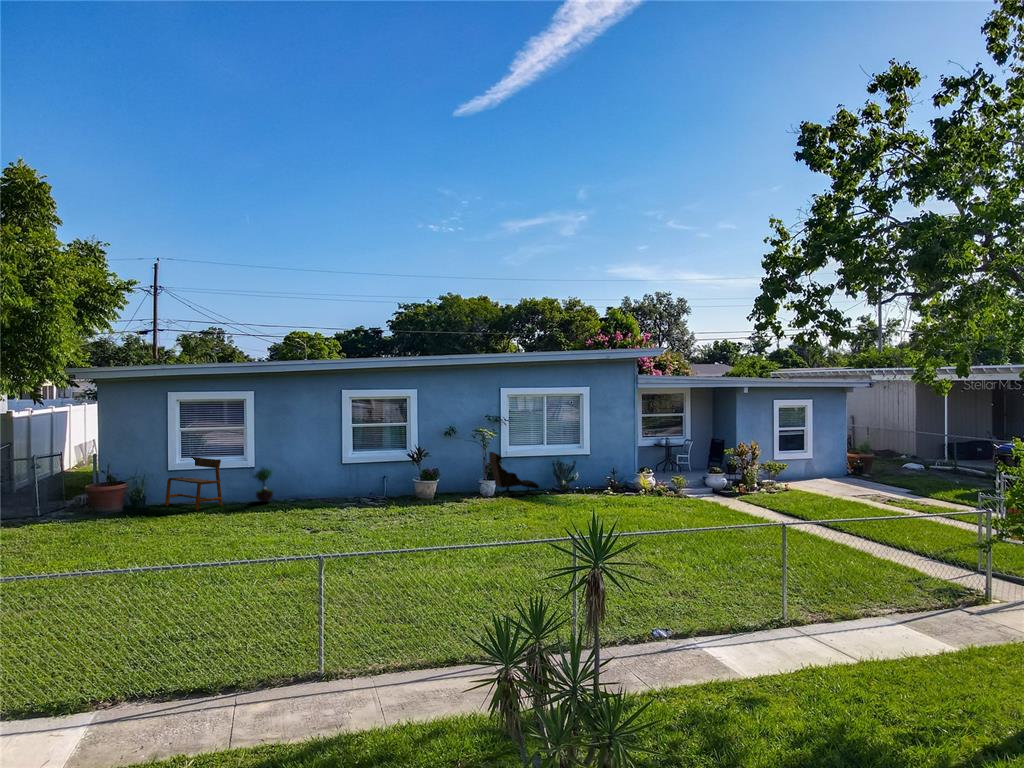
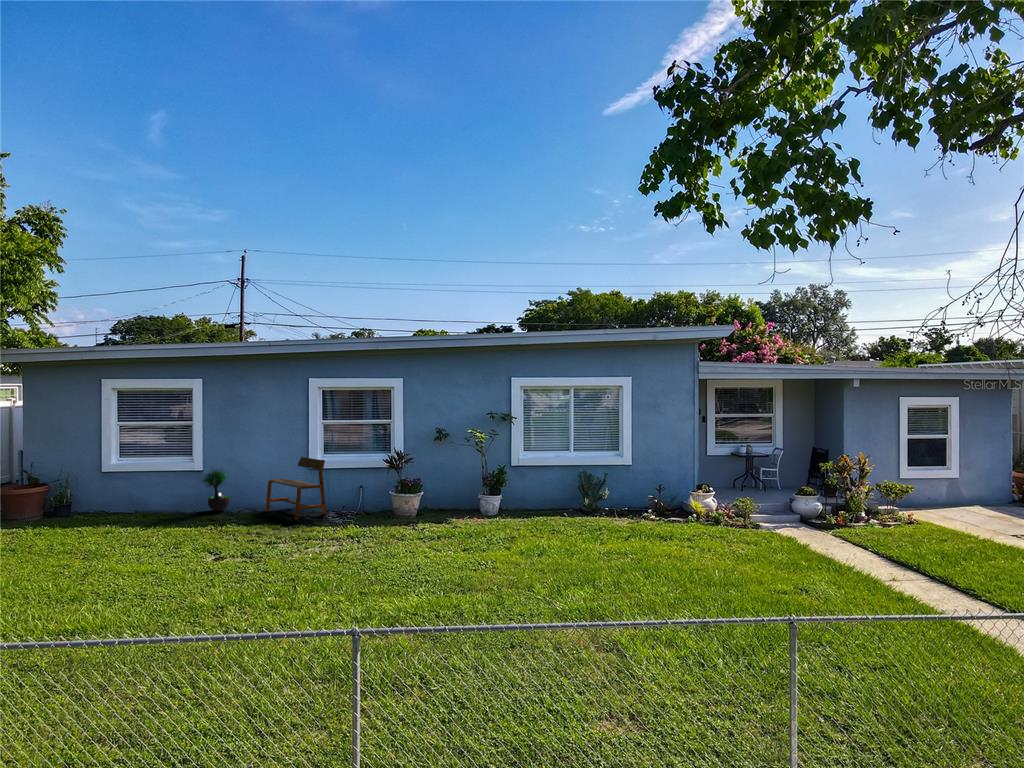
lounge chair: present [489,452,539,498] -> none [491,458,554,519]
bench: present [165,457,222,511] -> present [265,457,326,520]

